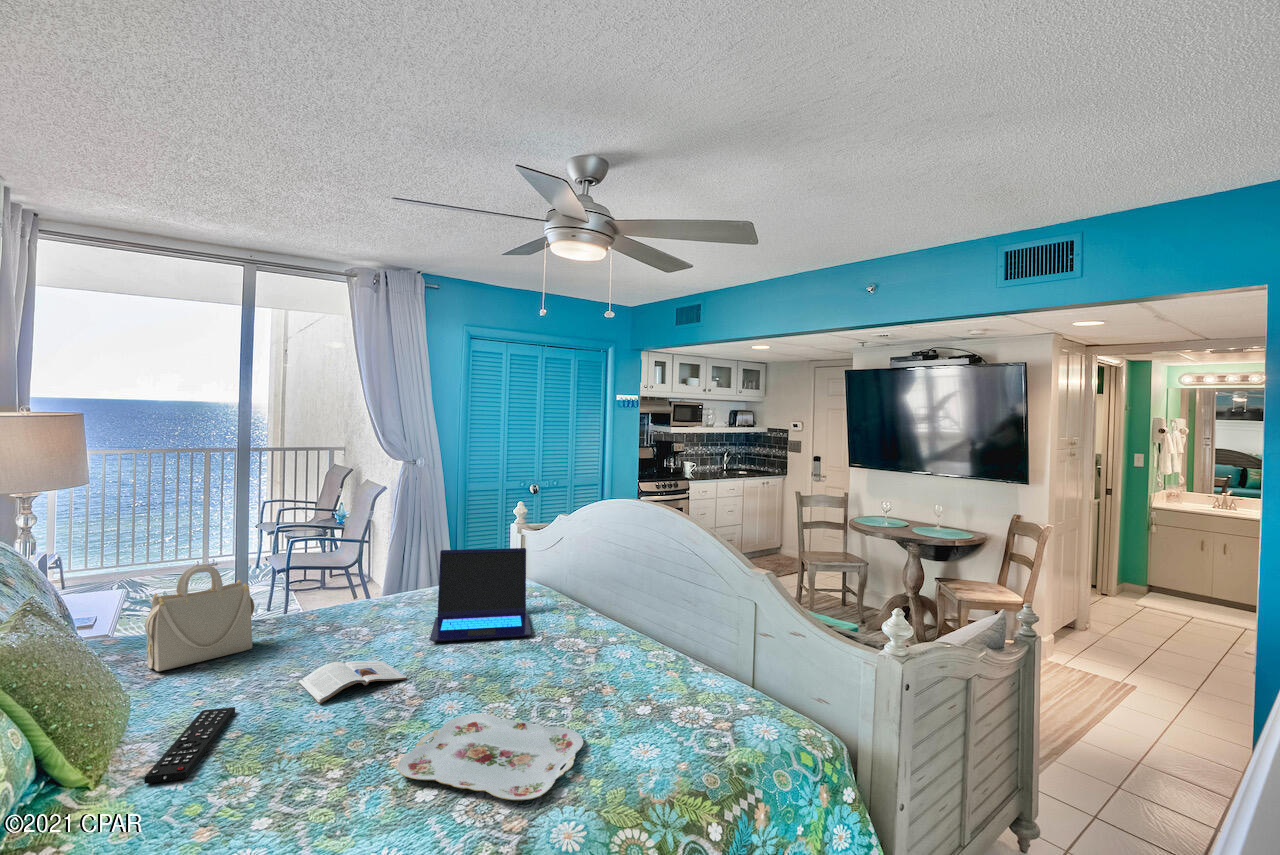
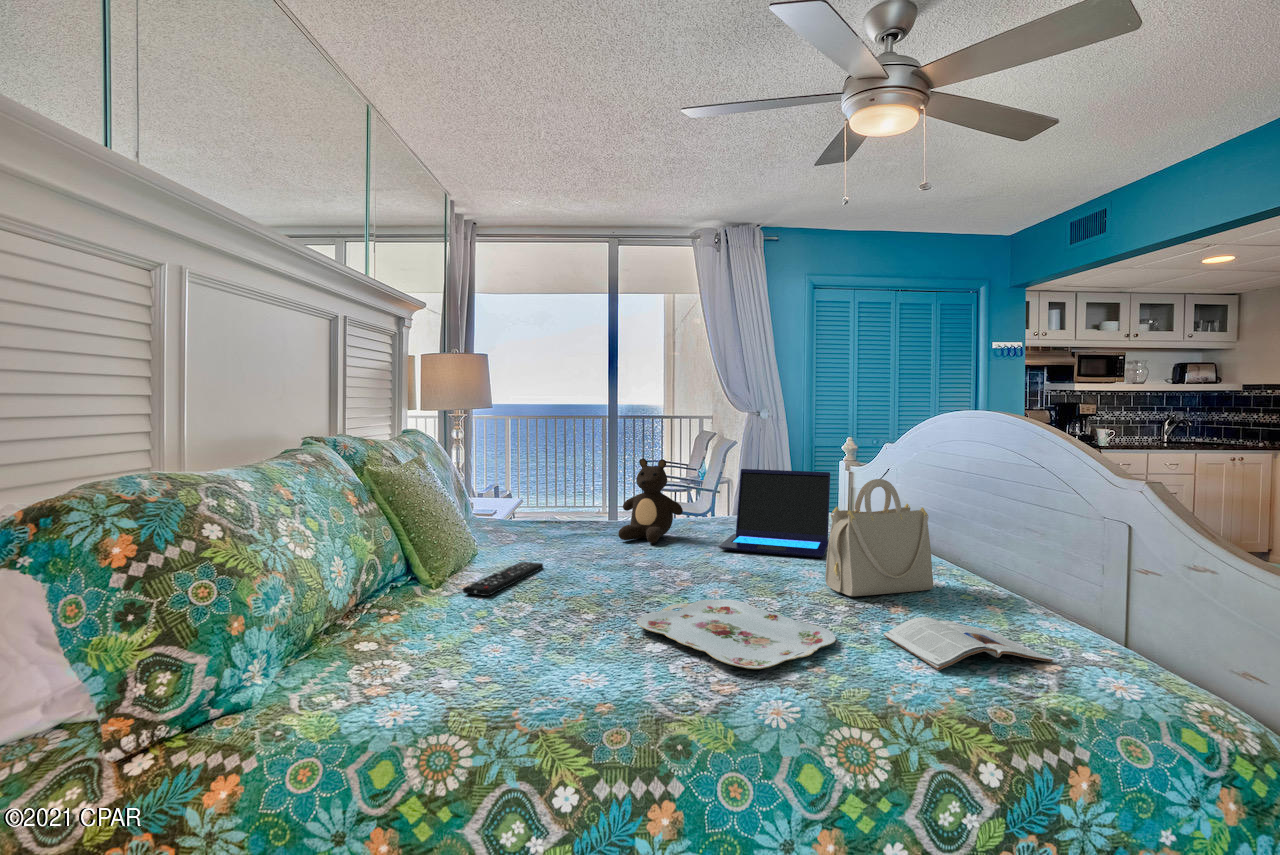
teddy bear: none [310,552,384,647] -> present [618,458,683,543]
handbag: present [145,565,255,671] -> present [825,479,933,596]
magazine: present [299,661,406,704] -> present [883,617,1052,670]

